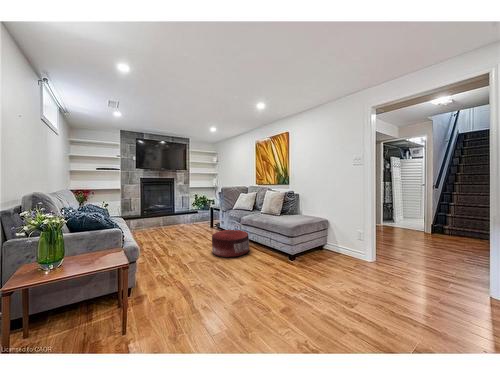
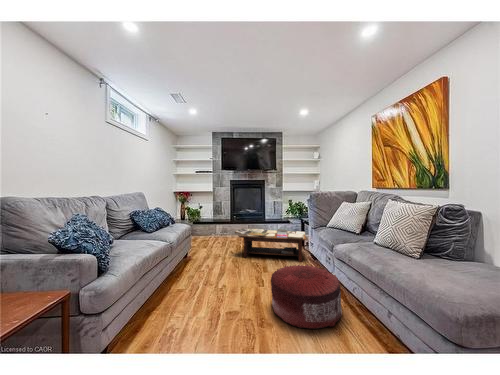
coffee table: none [165,215,220,238] -> present [235,228,306,262]

